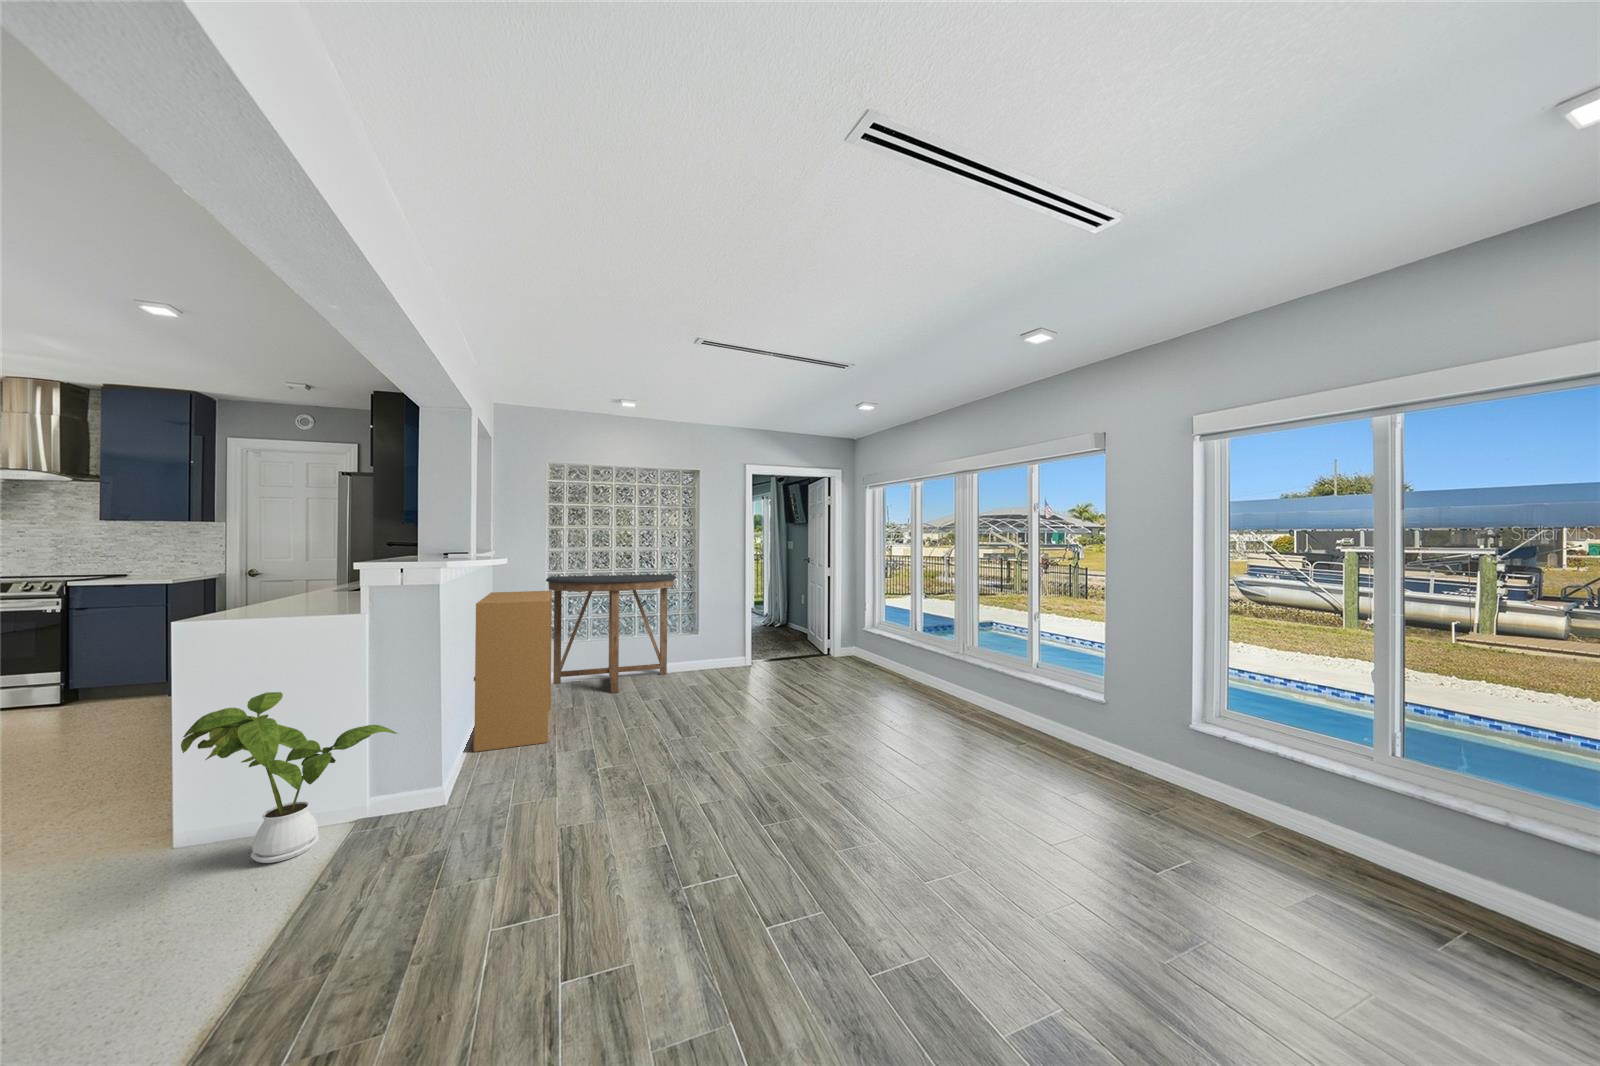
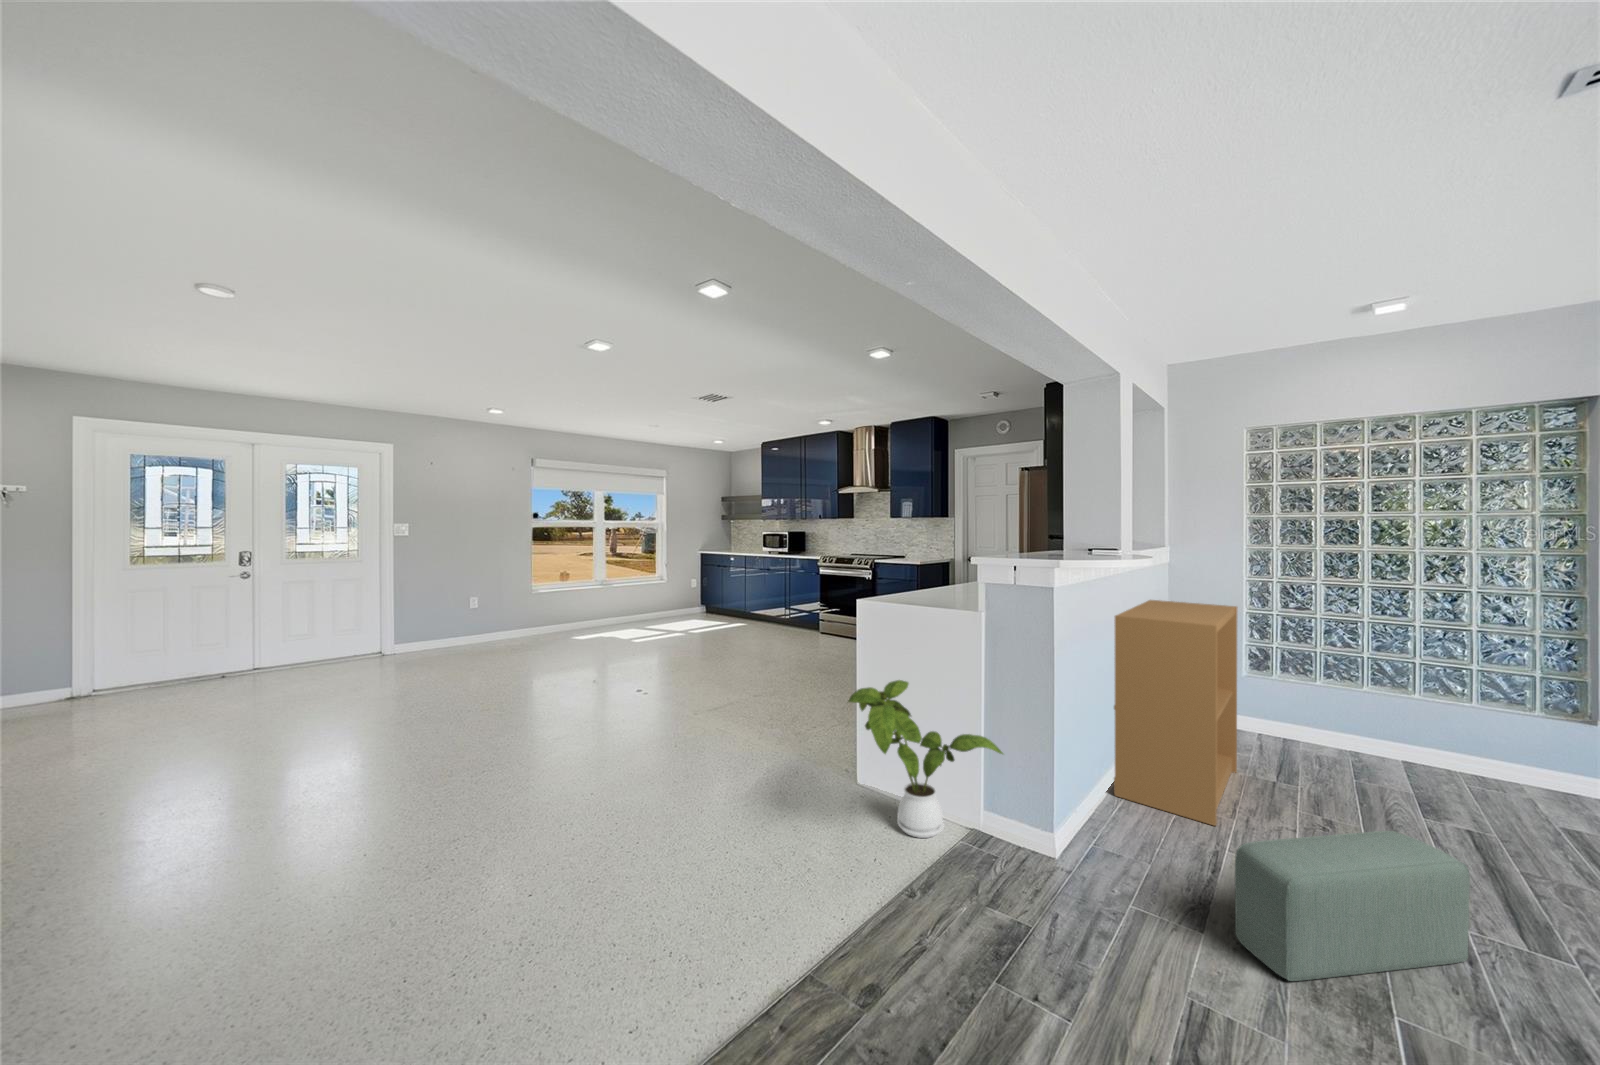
console table: present [546,574,676,693] -> none [1237,583,1528,784]
pouf: none [575,697,667,794] -> present [1235,831,1470,981]

